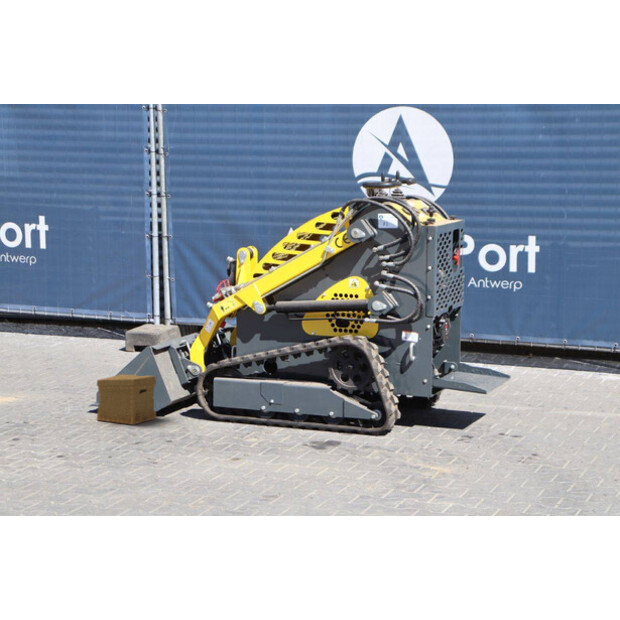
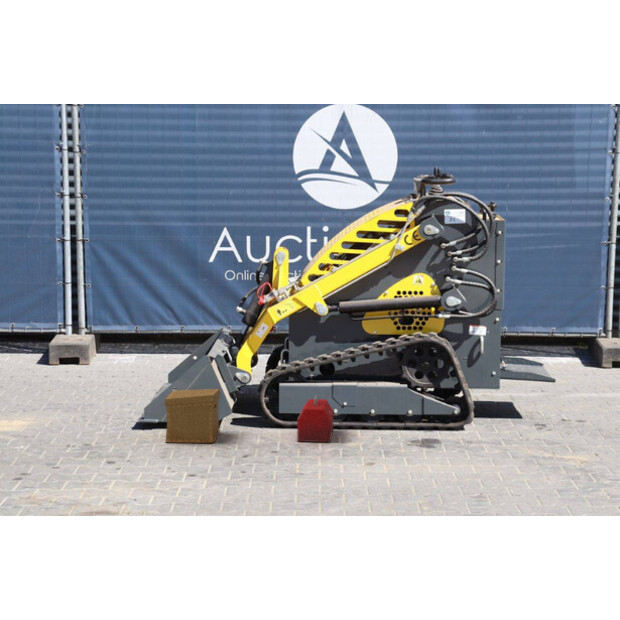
toolbox: none [206,389,258,435] -> present [297,395,334,442]

